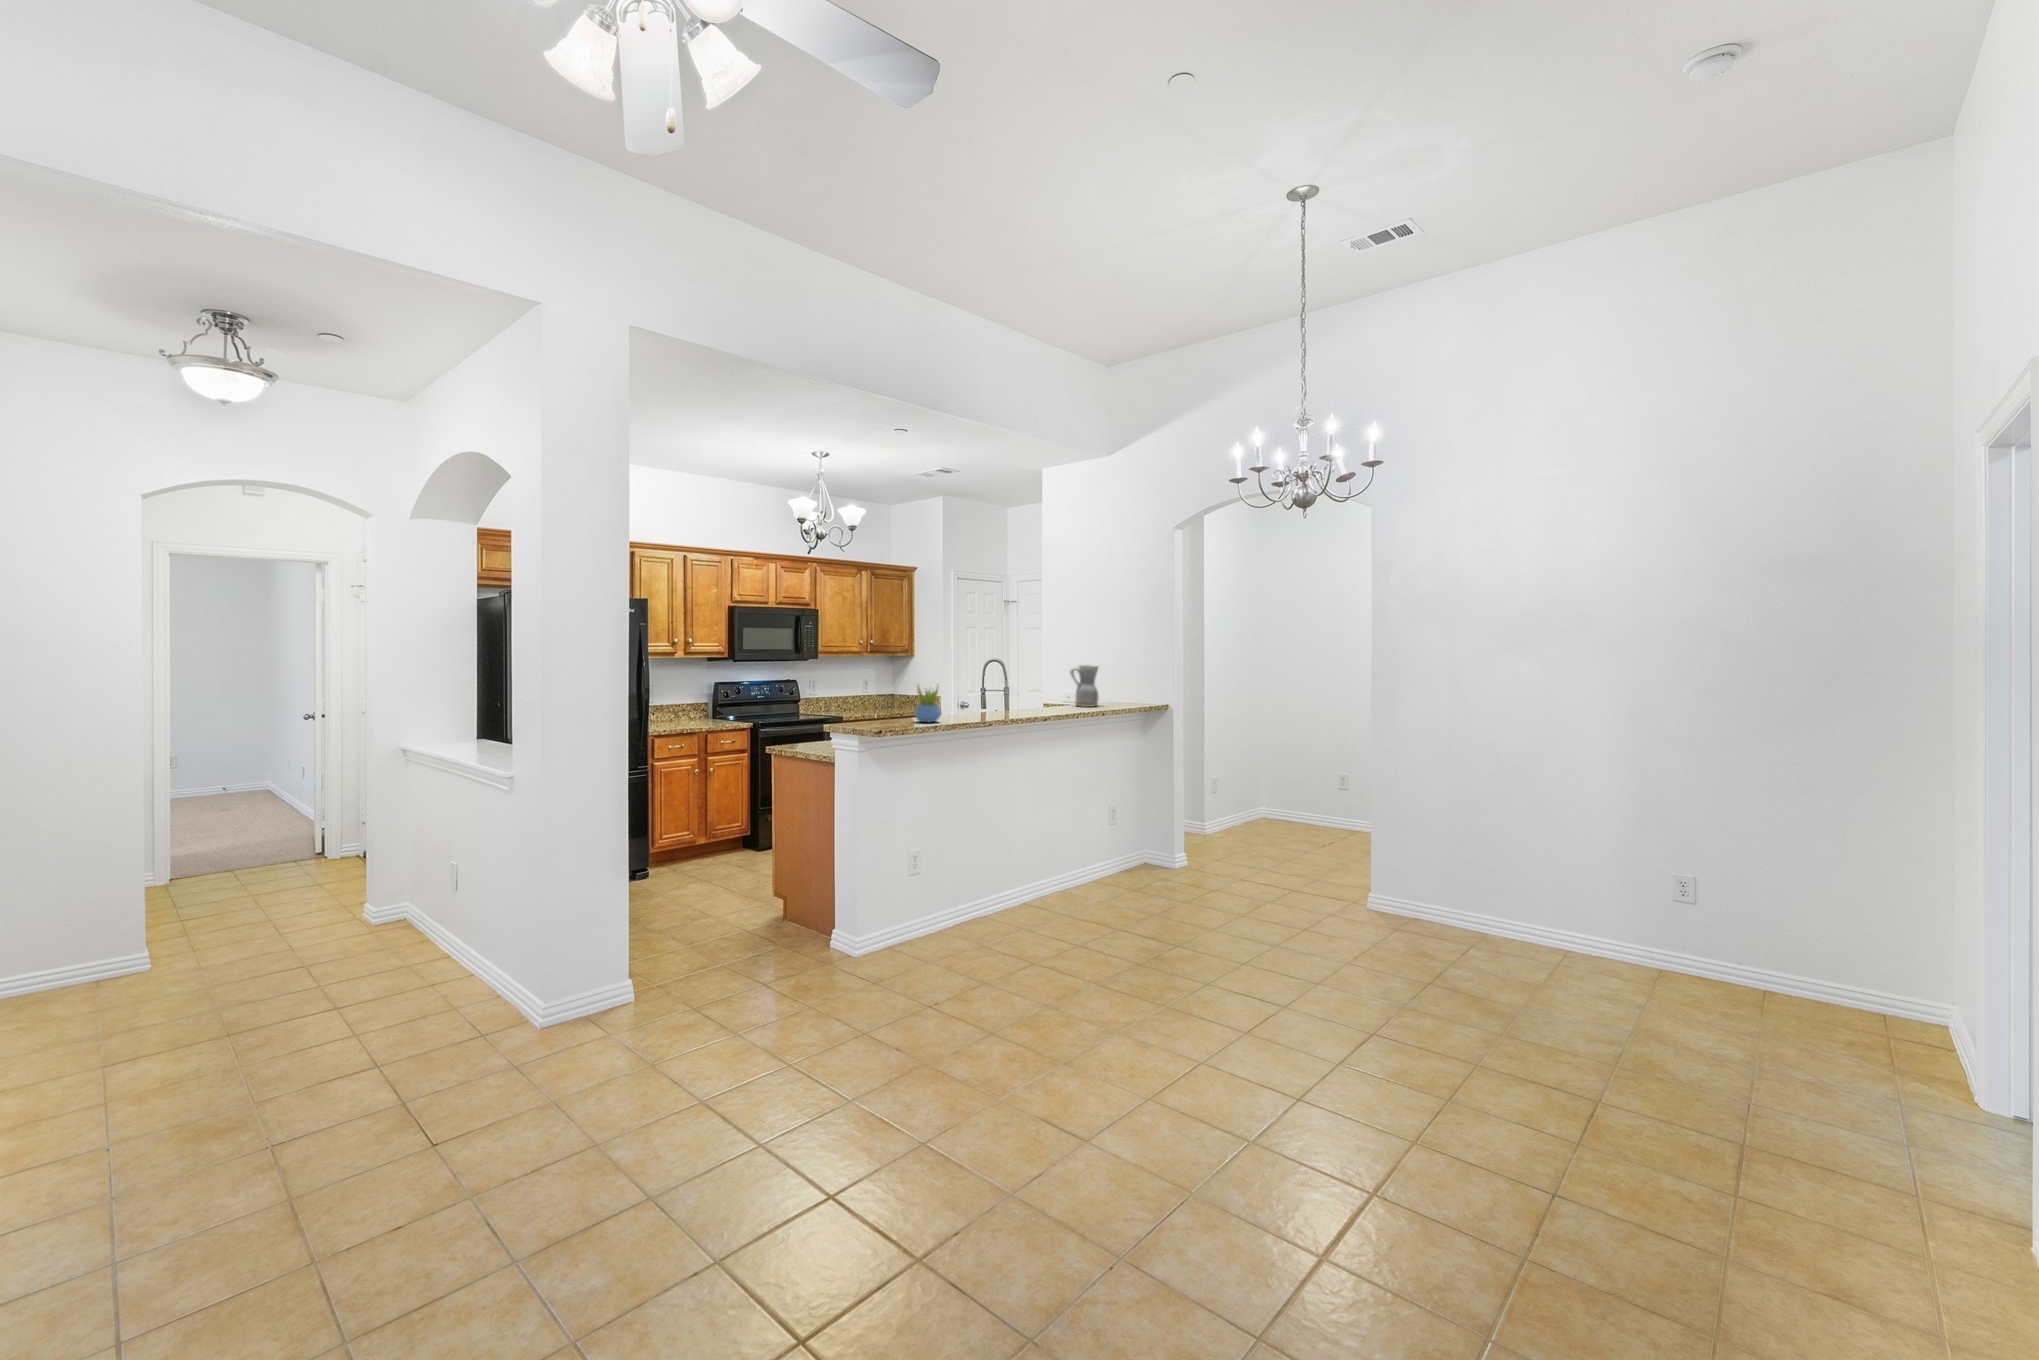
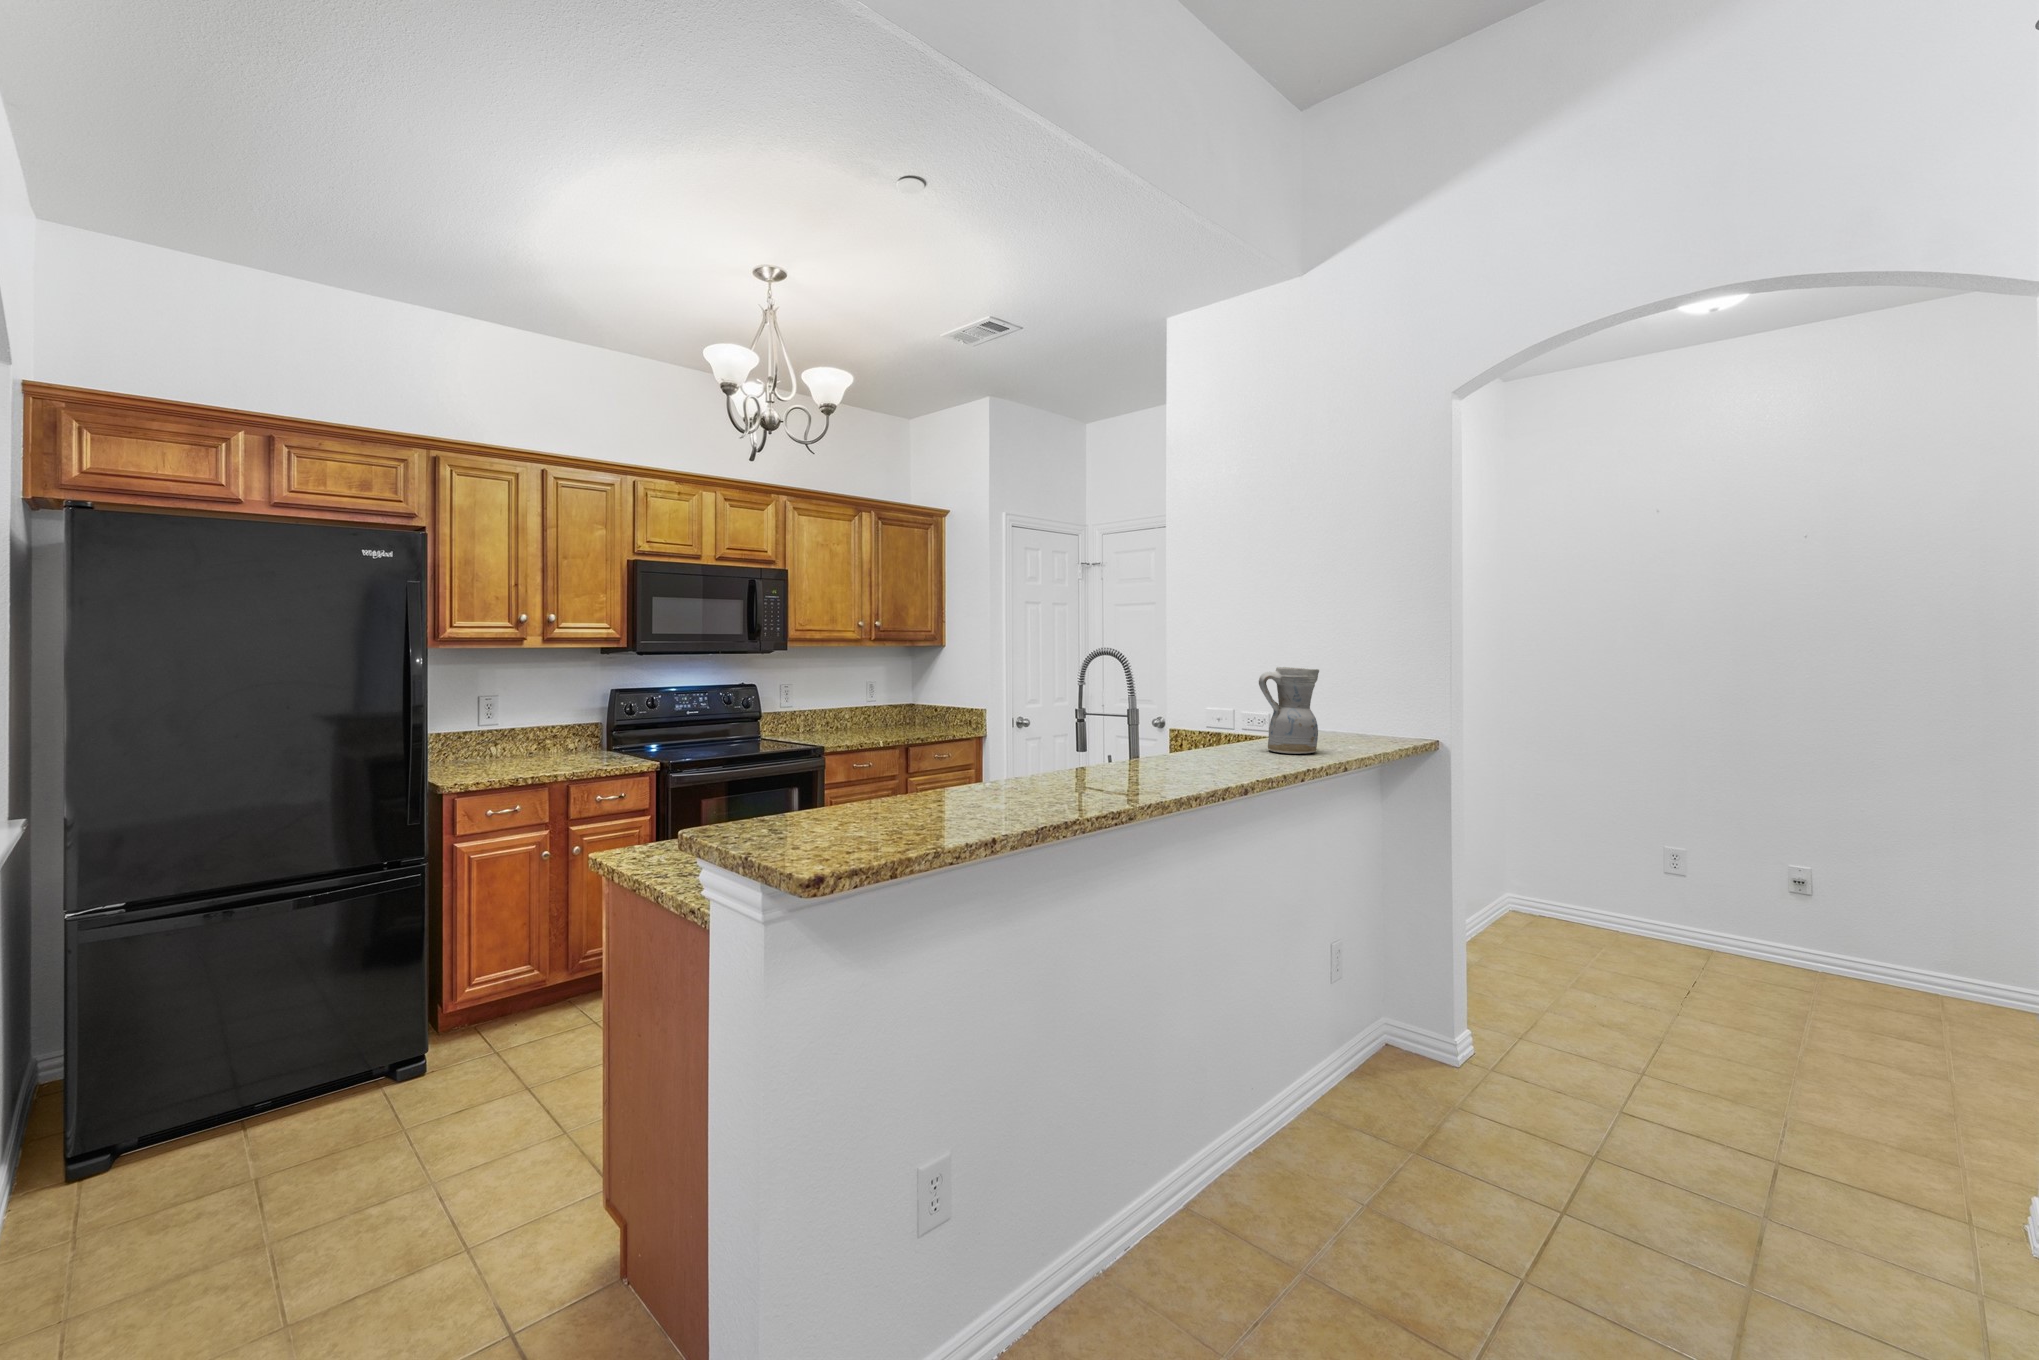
succulent plant: present [915,686,941,722] -> none [930,716,998,823]

